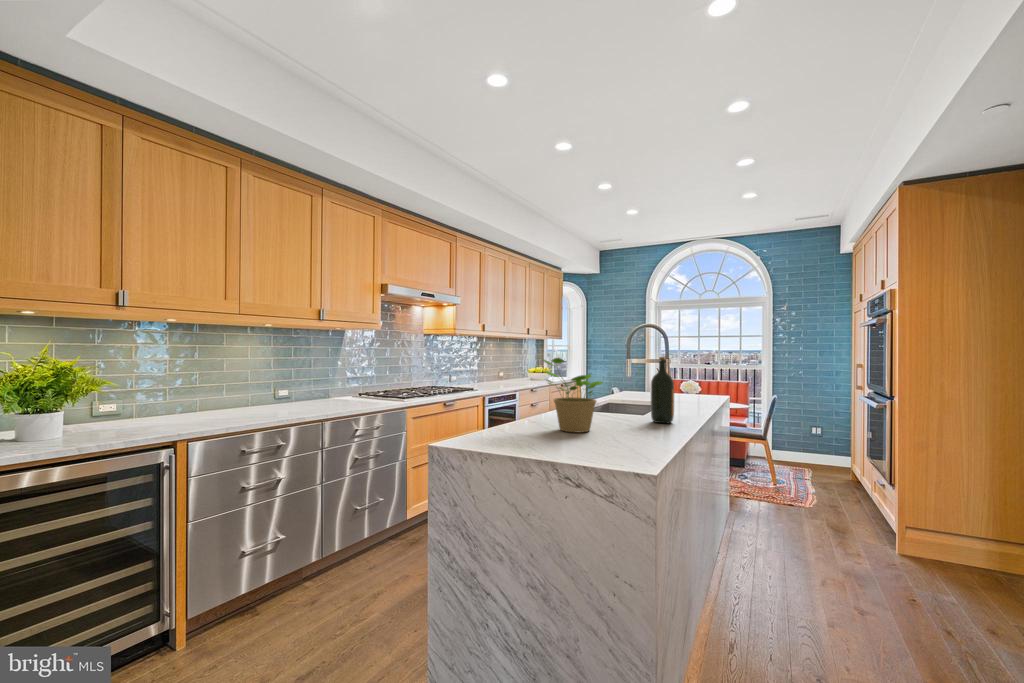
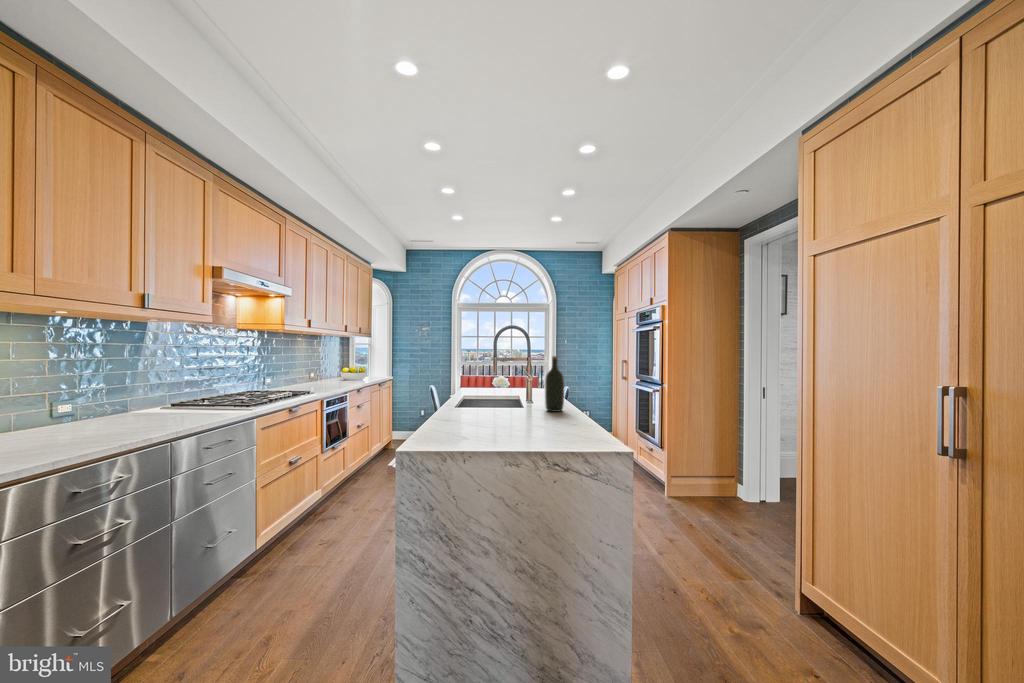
potted plant: present [542,358,603,432] -> none [475,359,531,426]

